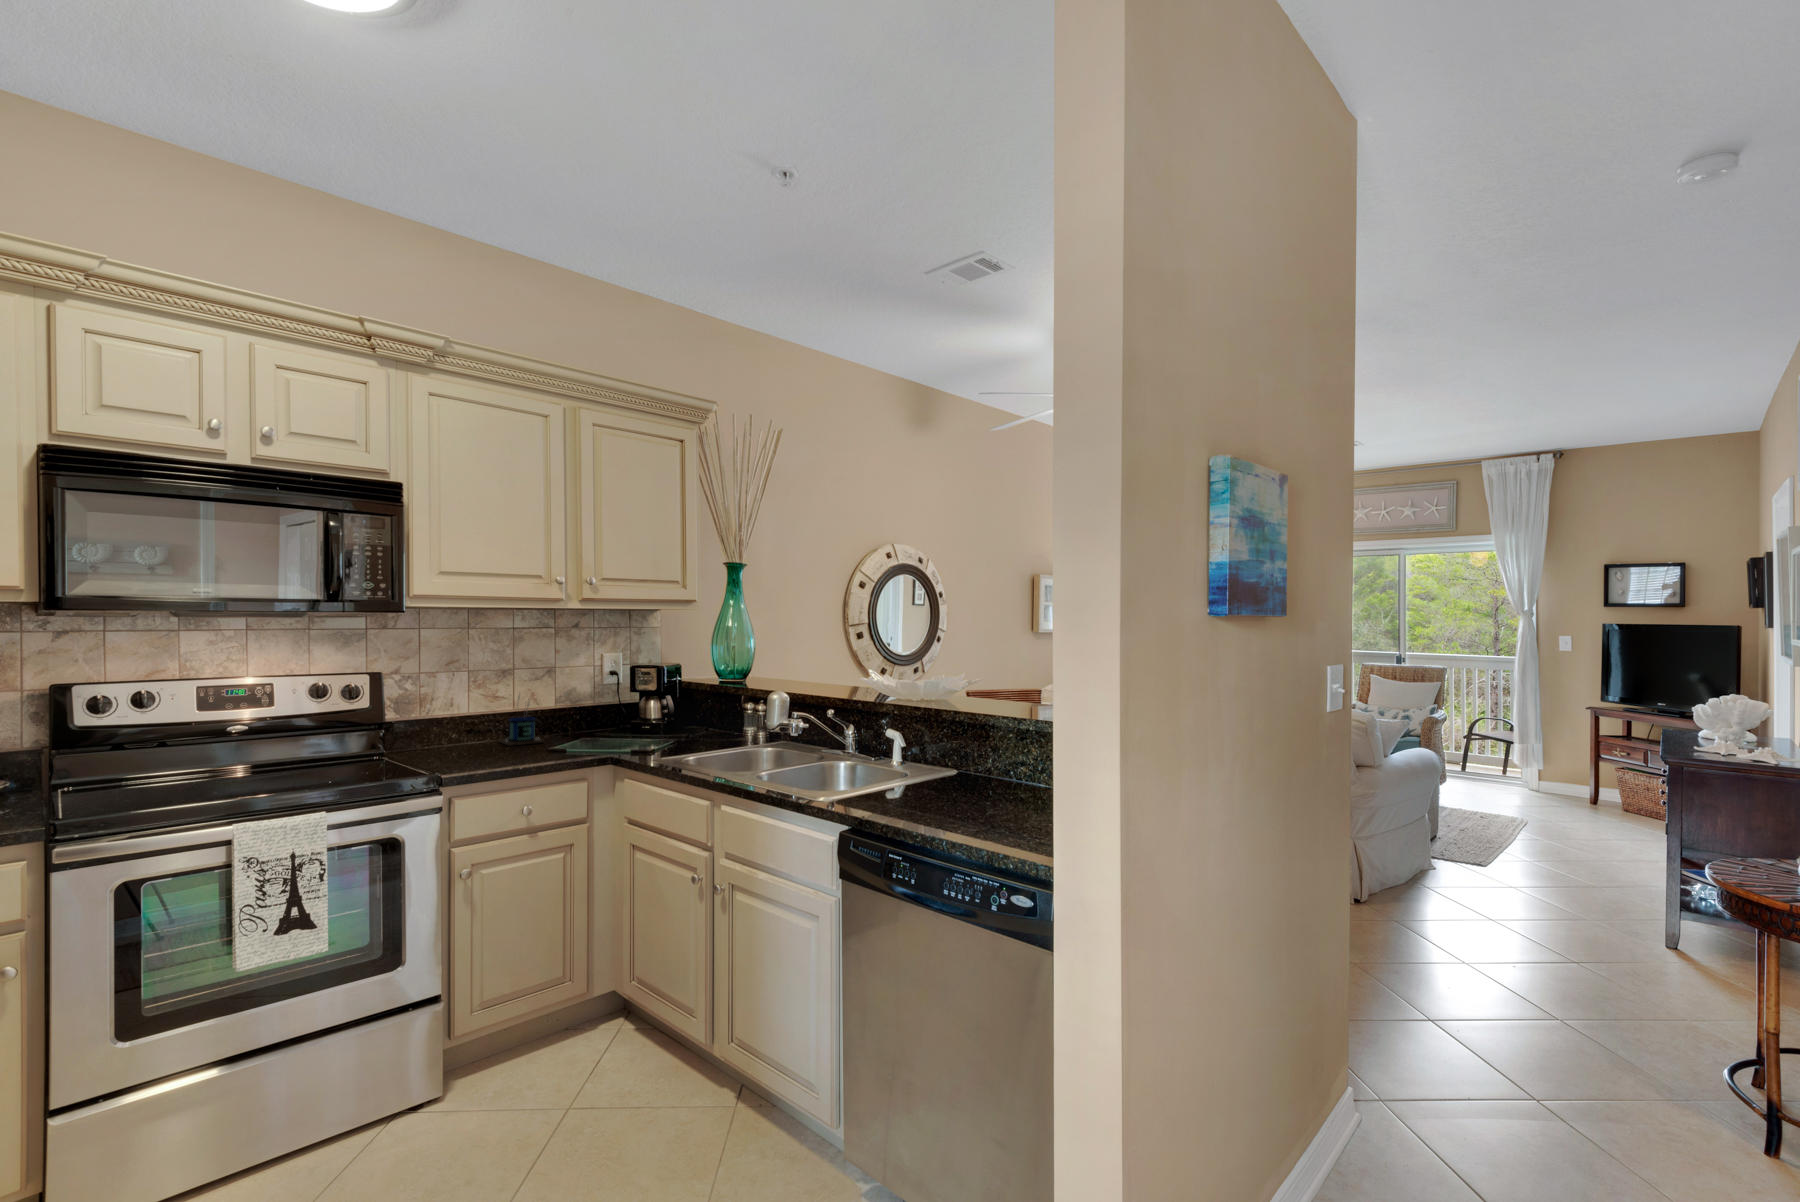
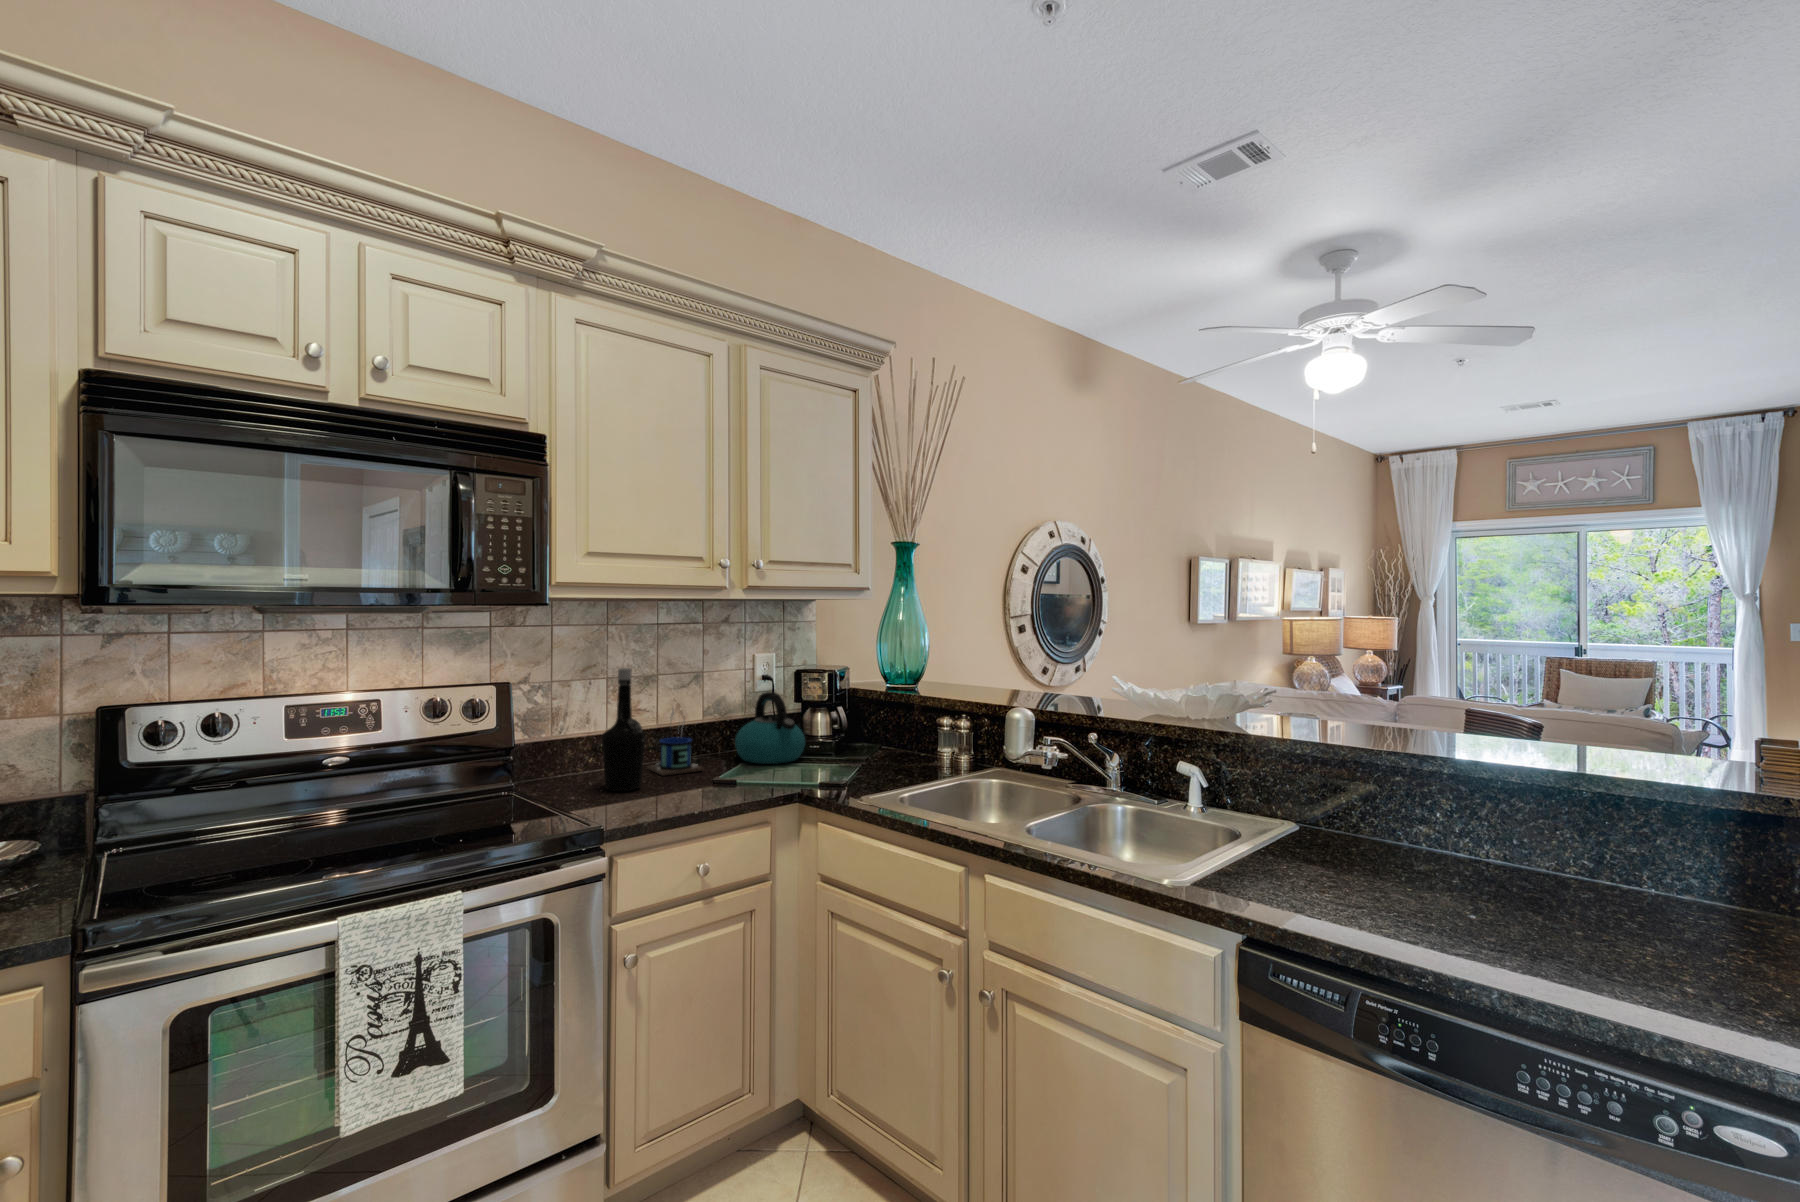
bottle: none [454,660,490,755] -> present [602,668,645,791]
kettle: none [576,682,635,738] -> present [735,692,805,764]

